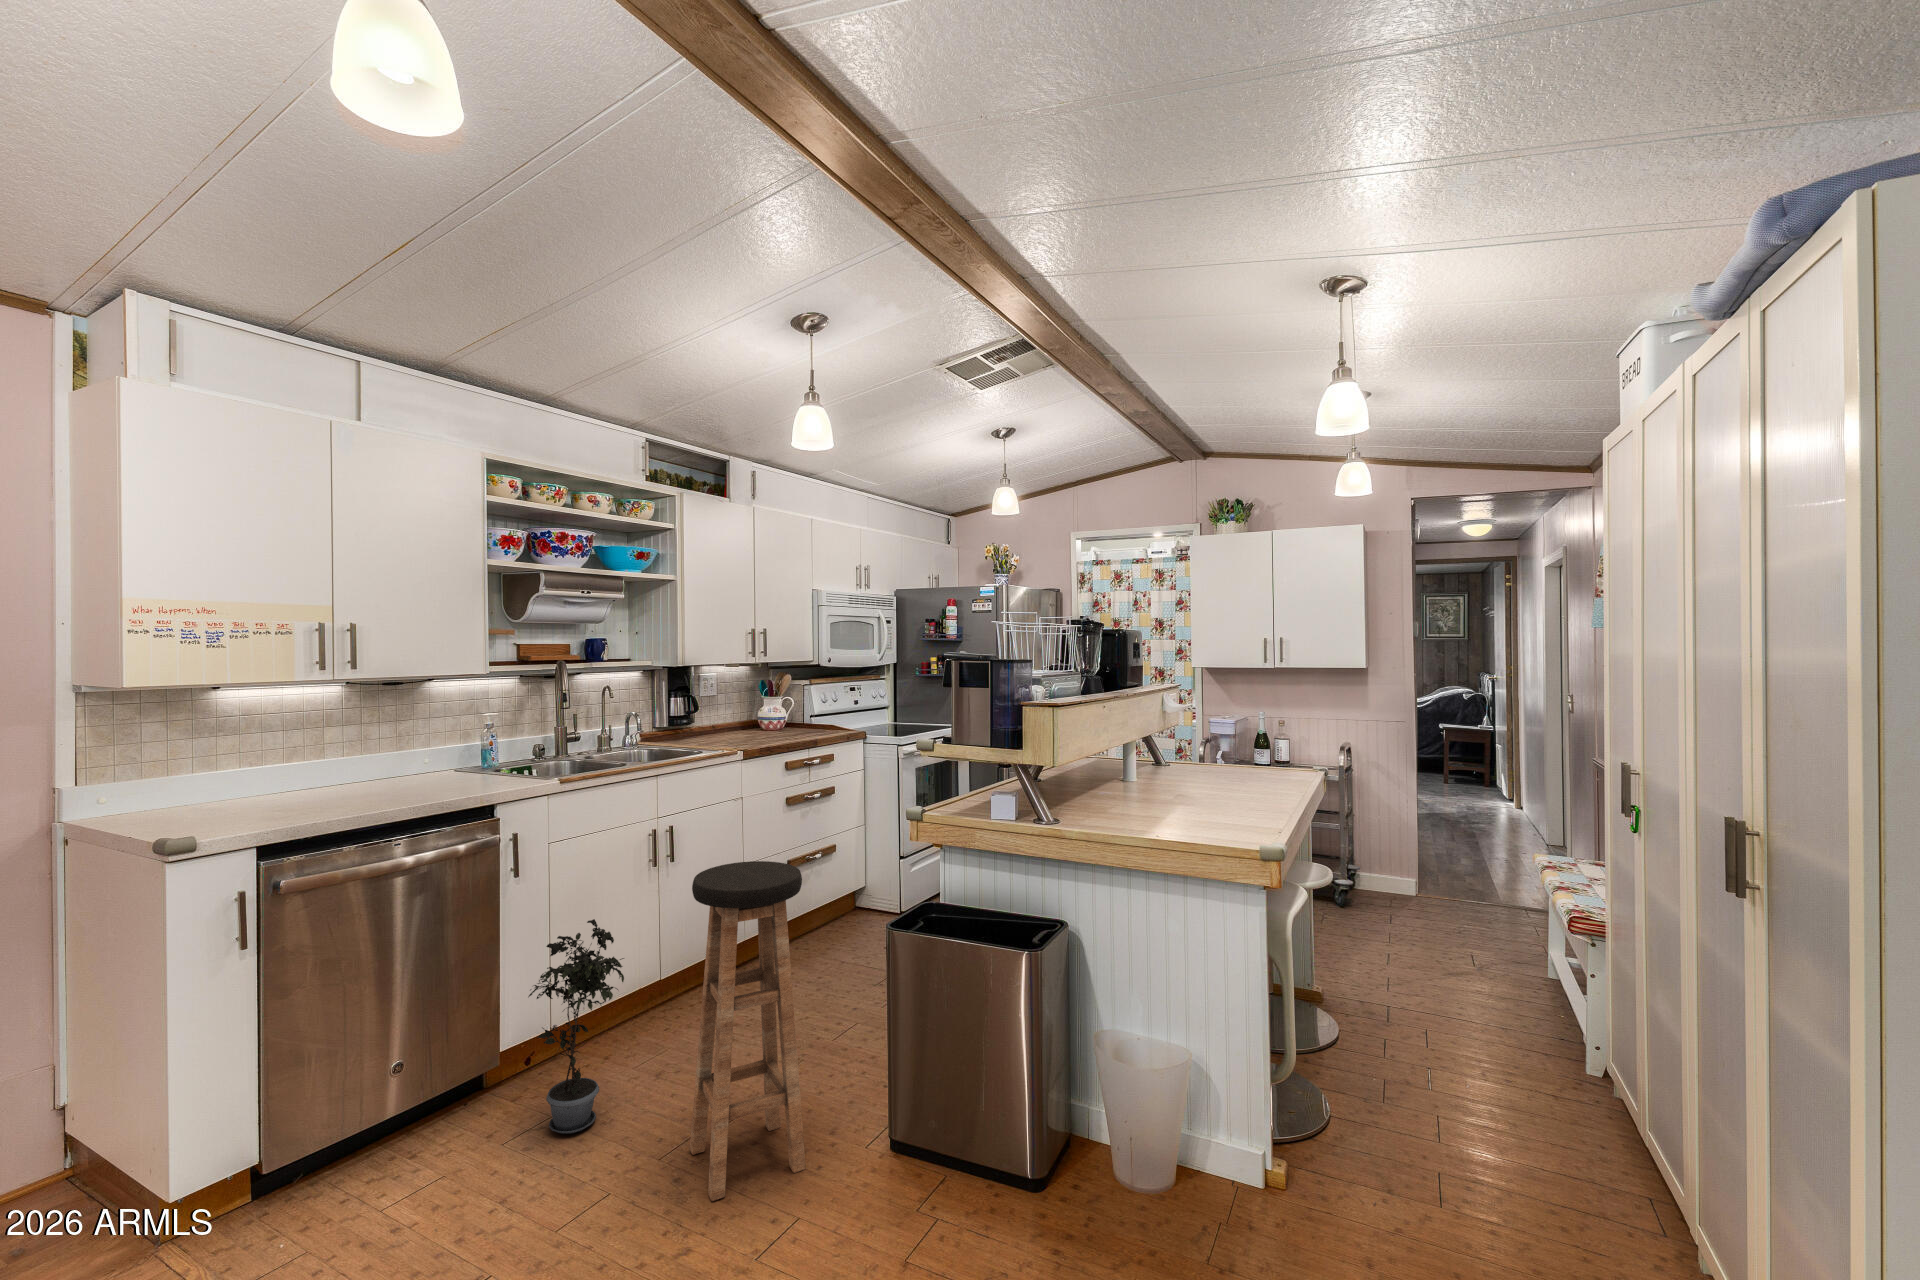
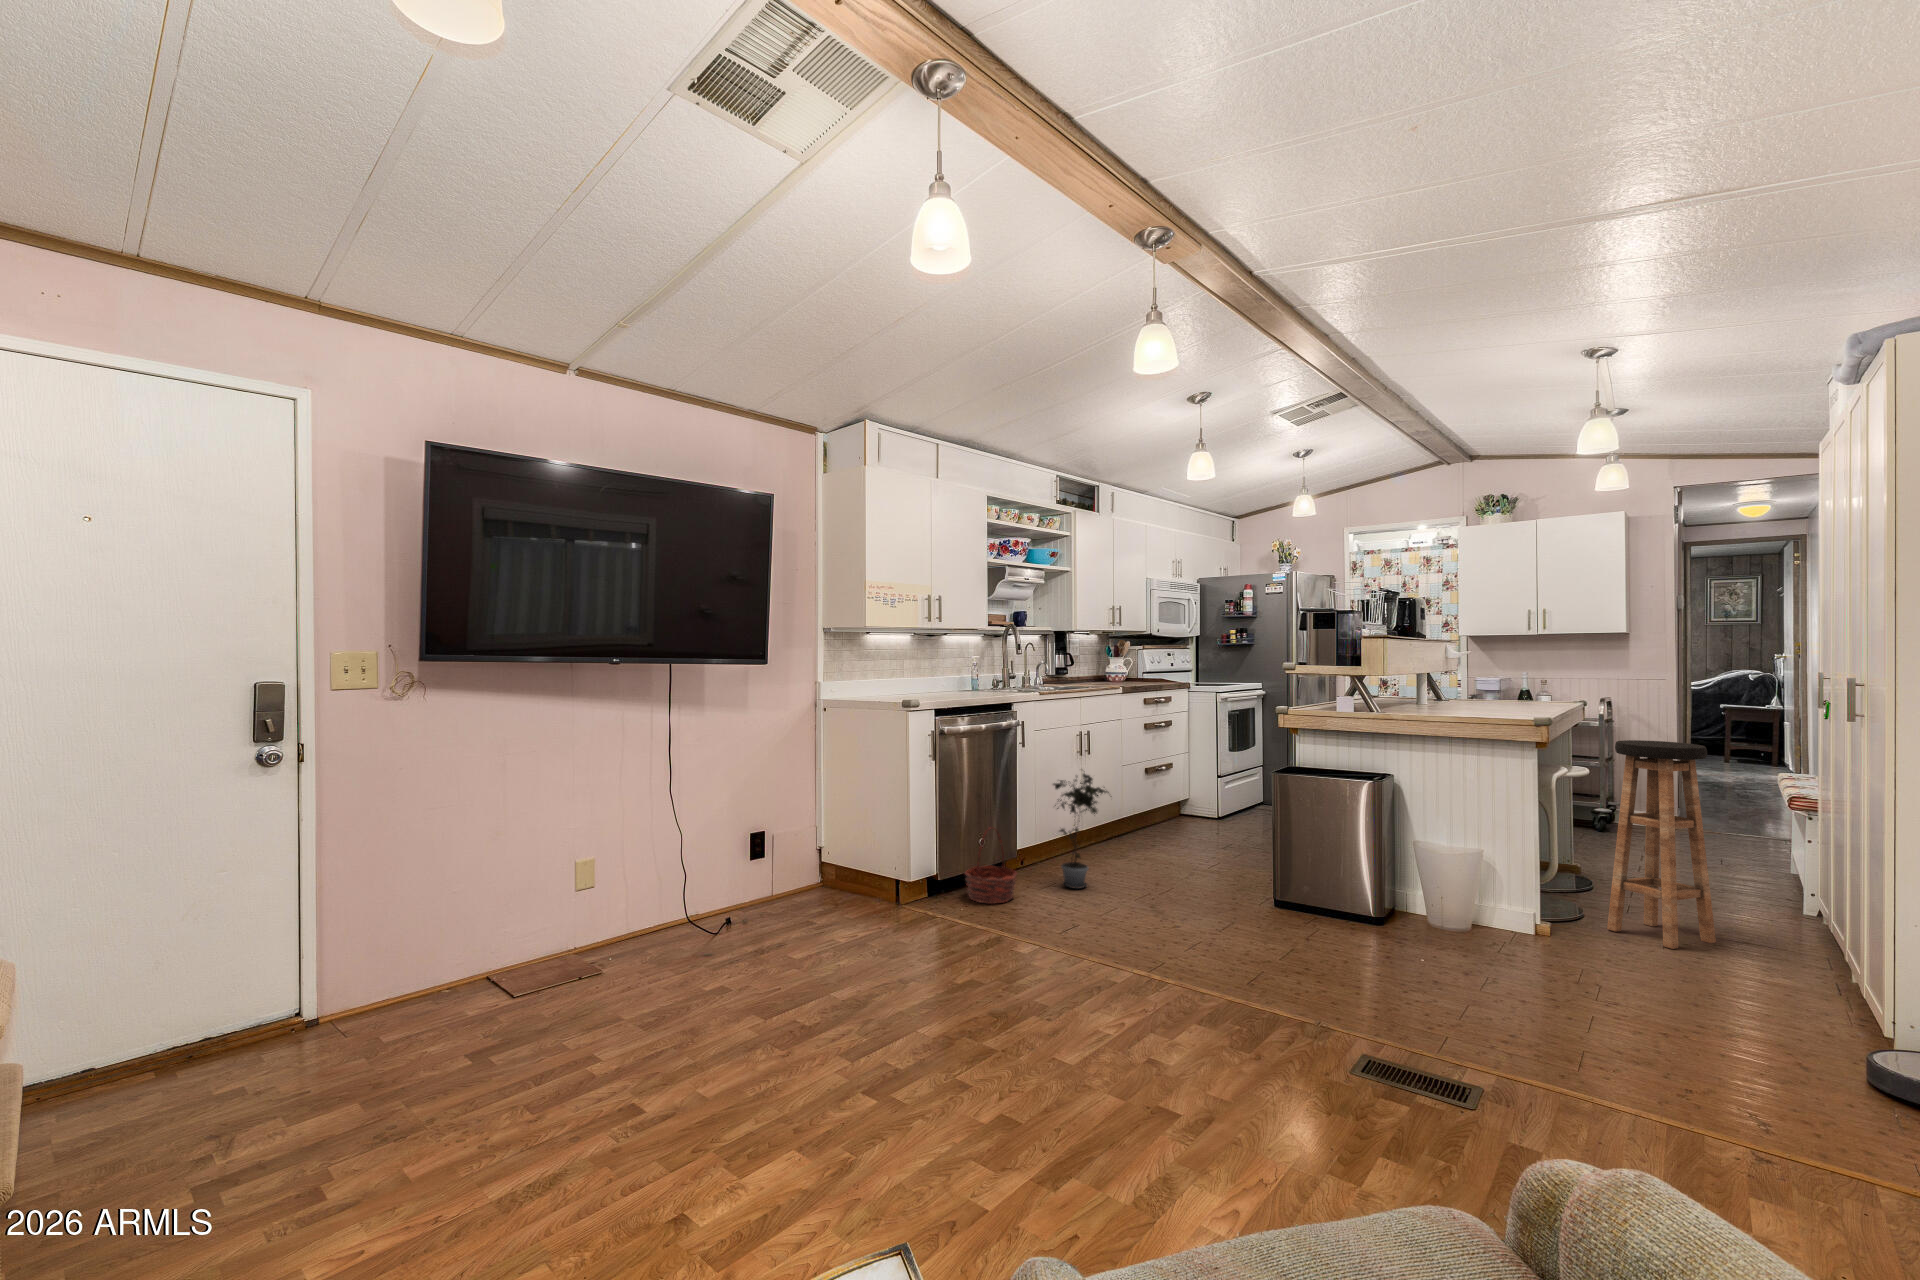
bar stool: present [690,861,805,1201] -> present [1607,740,1716,949]
basket: none [319,1054,438,1214] -> present [965,827,1017,904]

